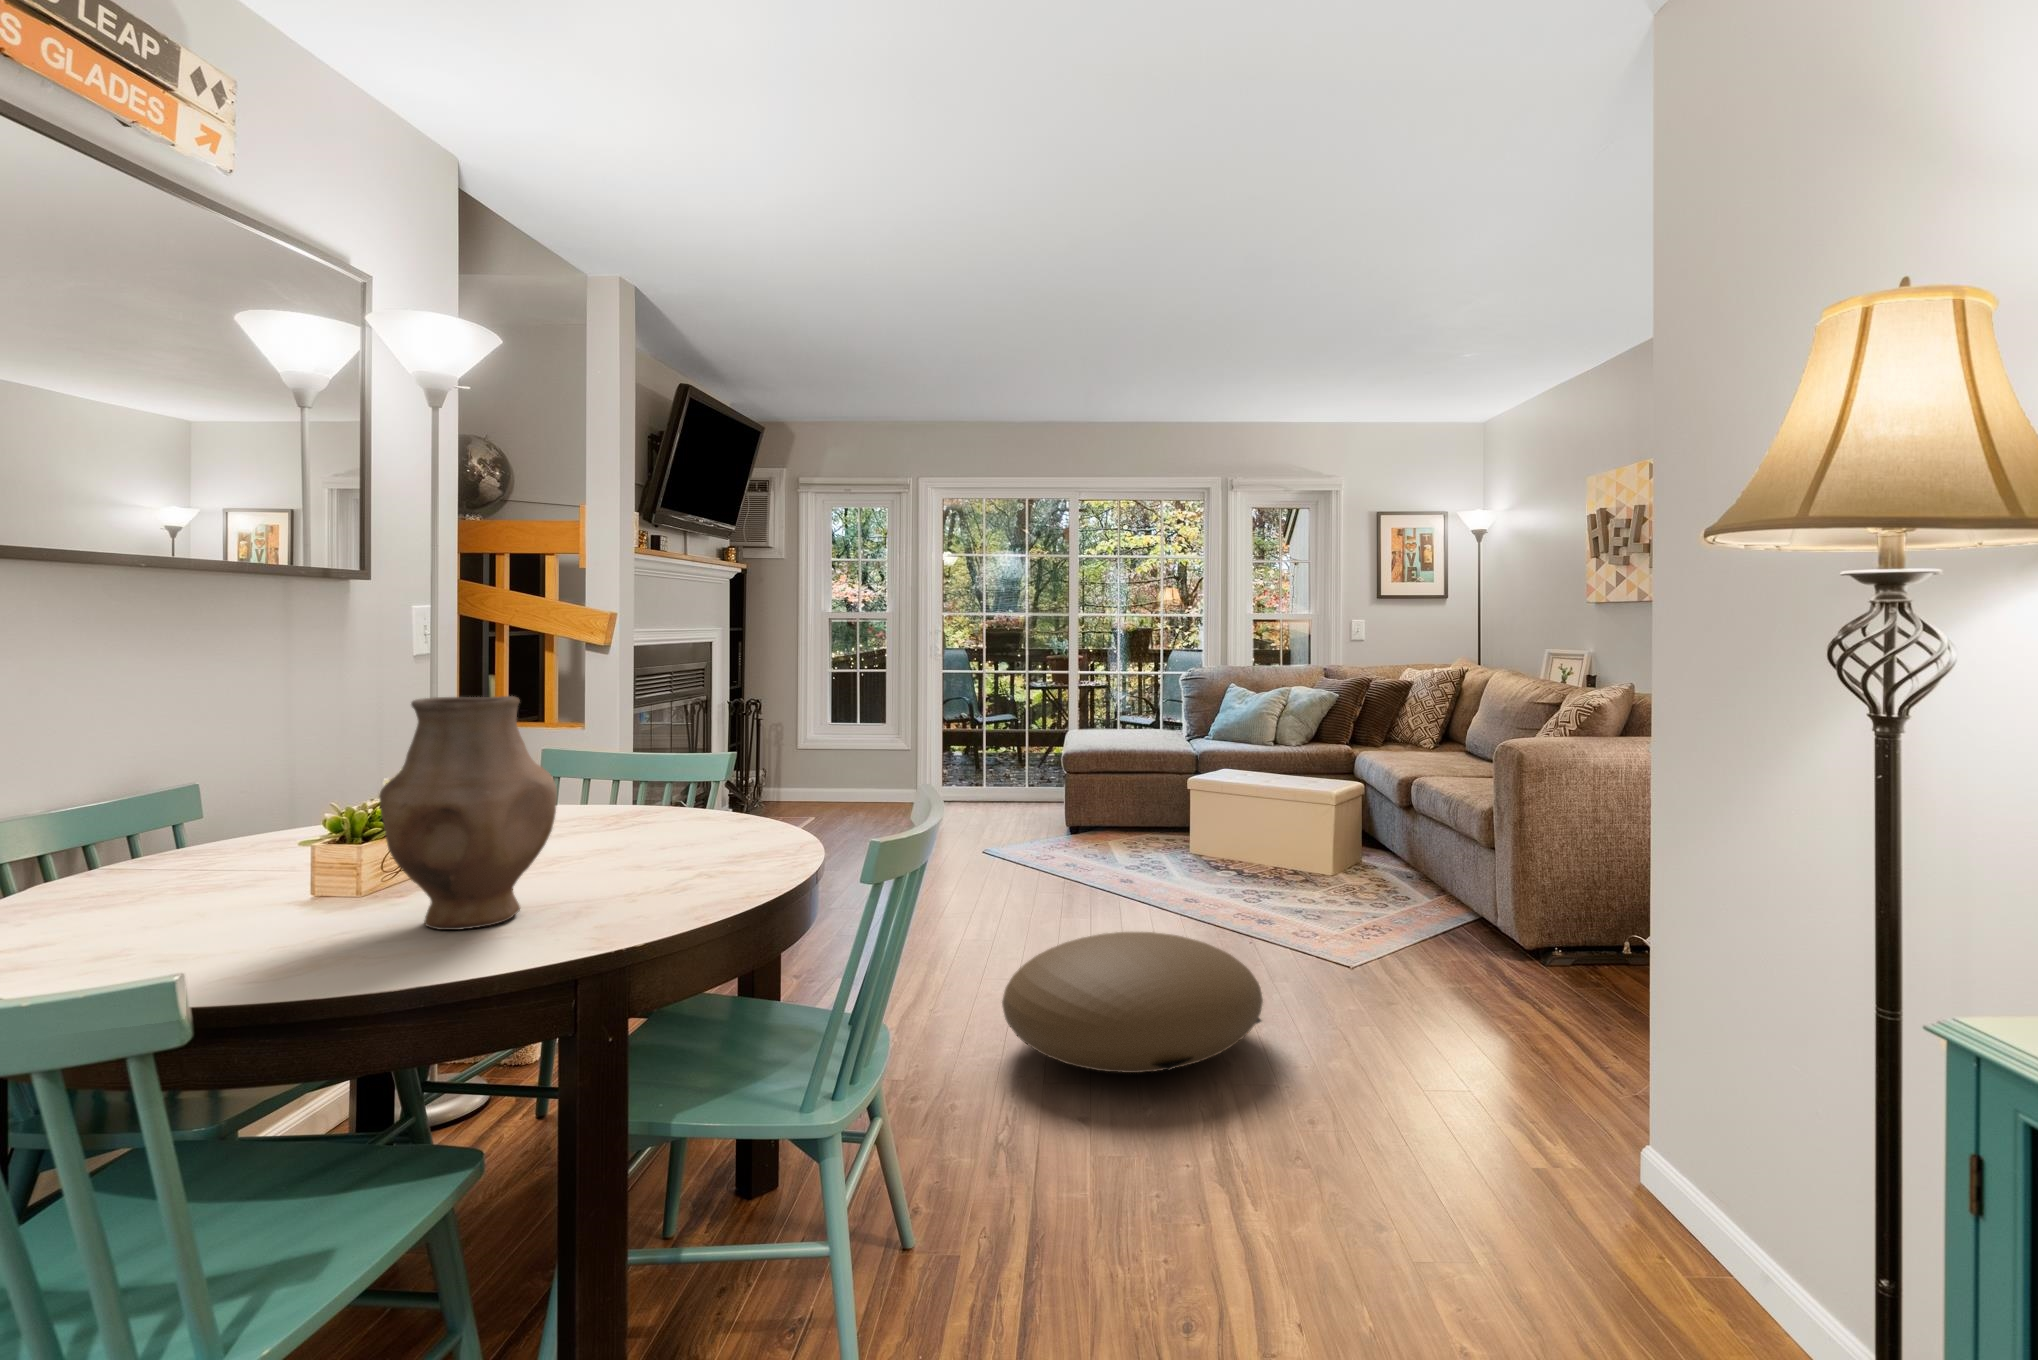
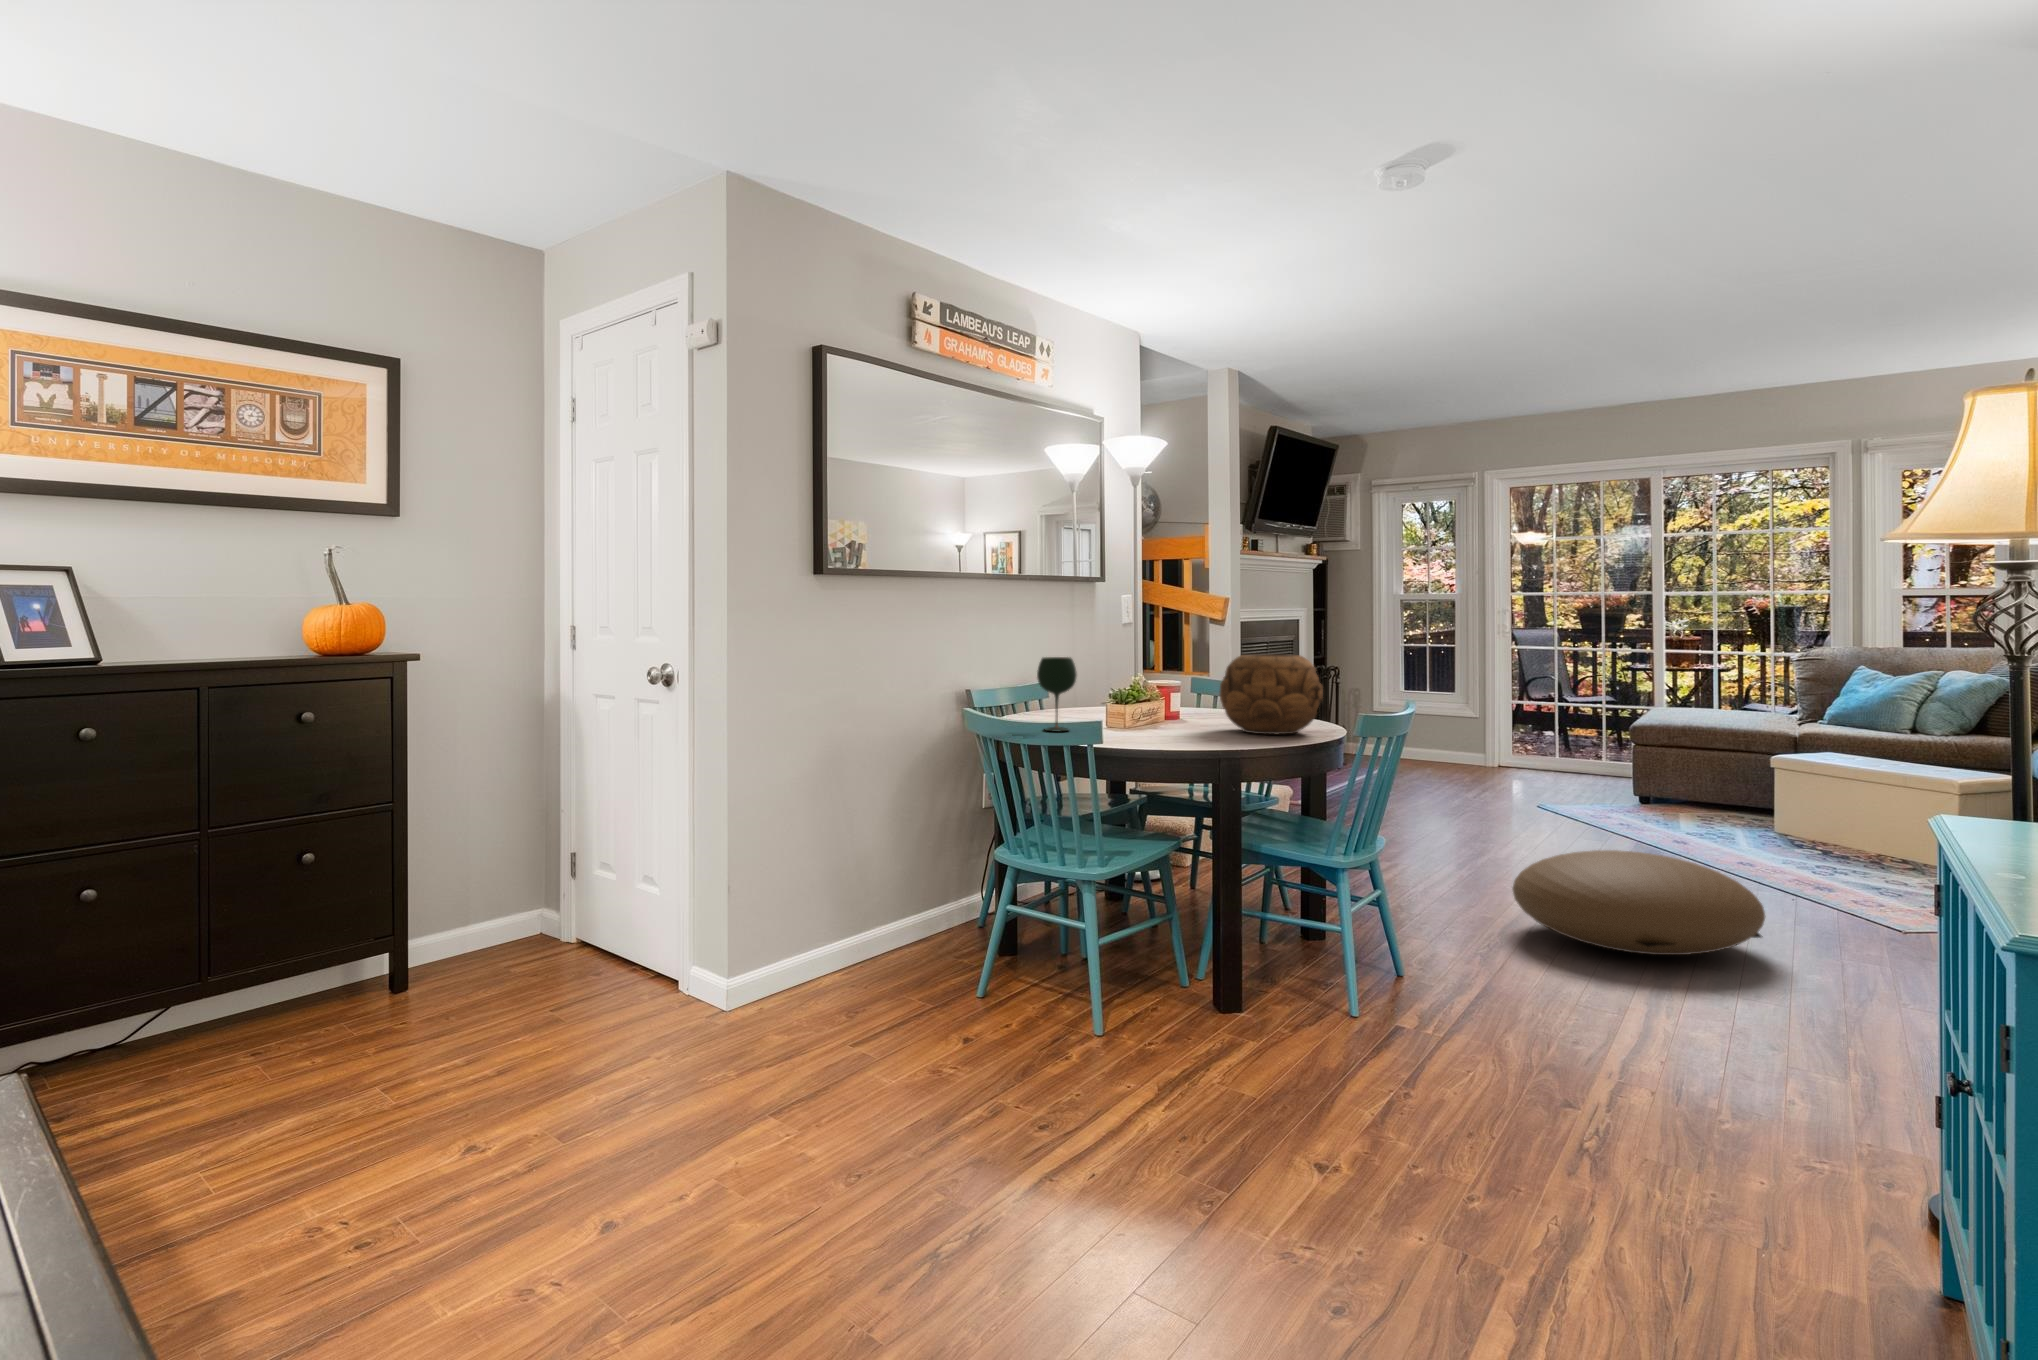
vase: present [379,696,557,930] -> none [1138,634,1215,745]
decorative bowl: none [577,717,761,864] -> present [1220,654,1323,734]
wine glass: none [131,746,242,916] -> present [1037,657,1077,731]

